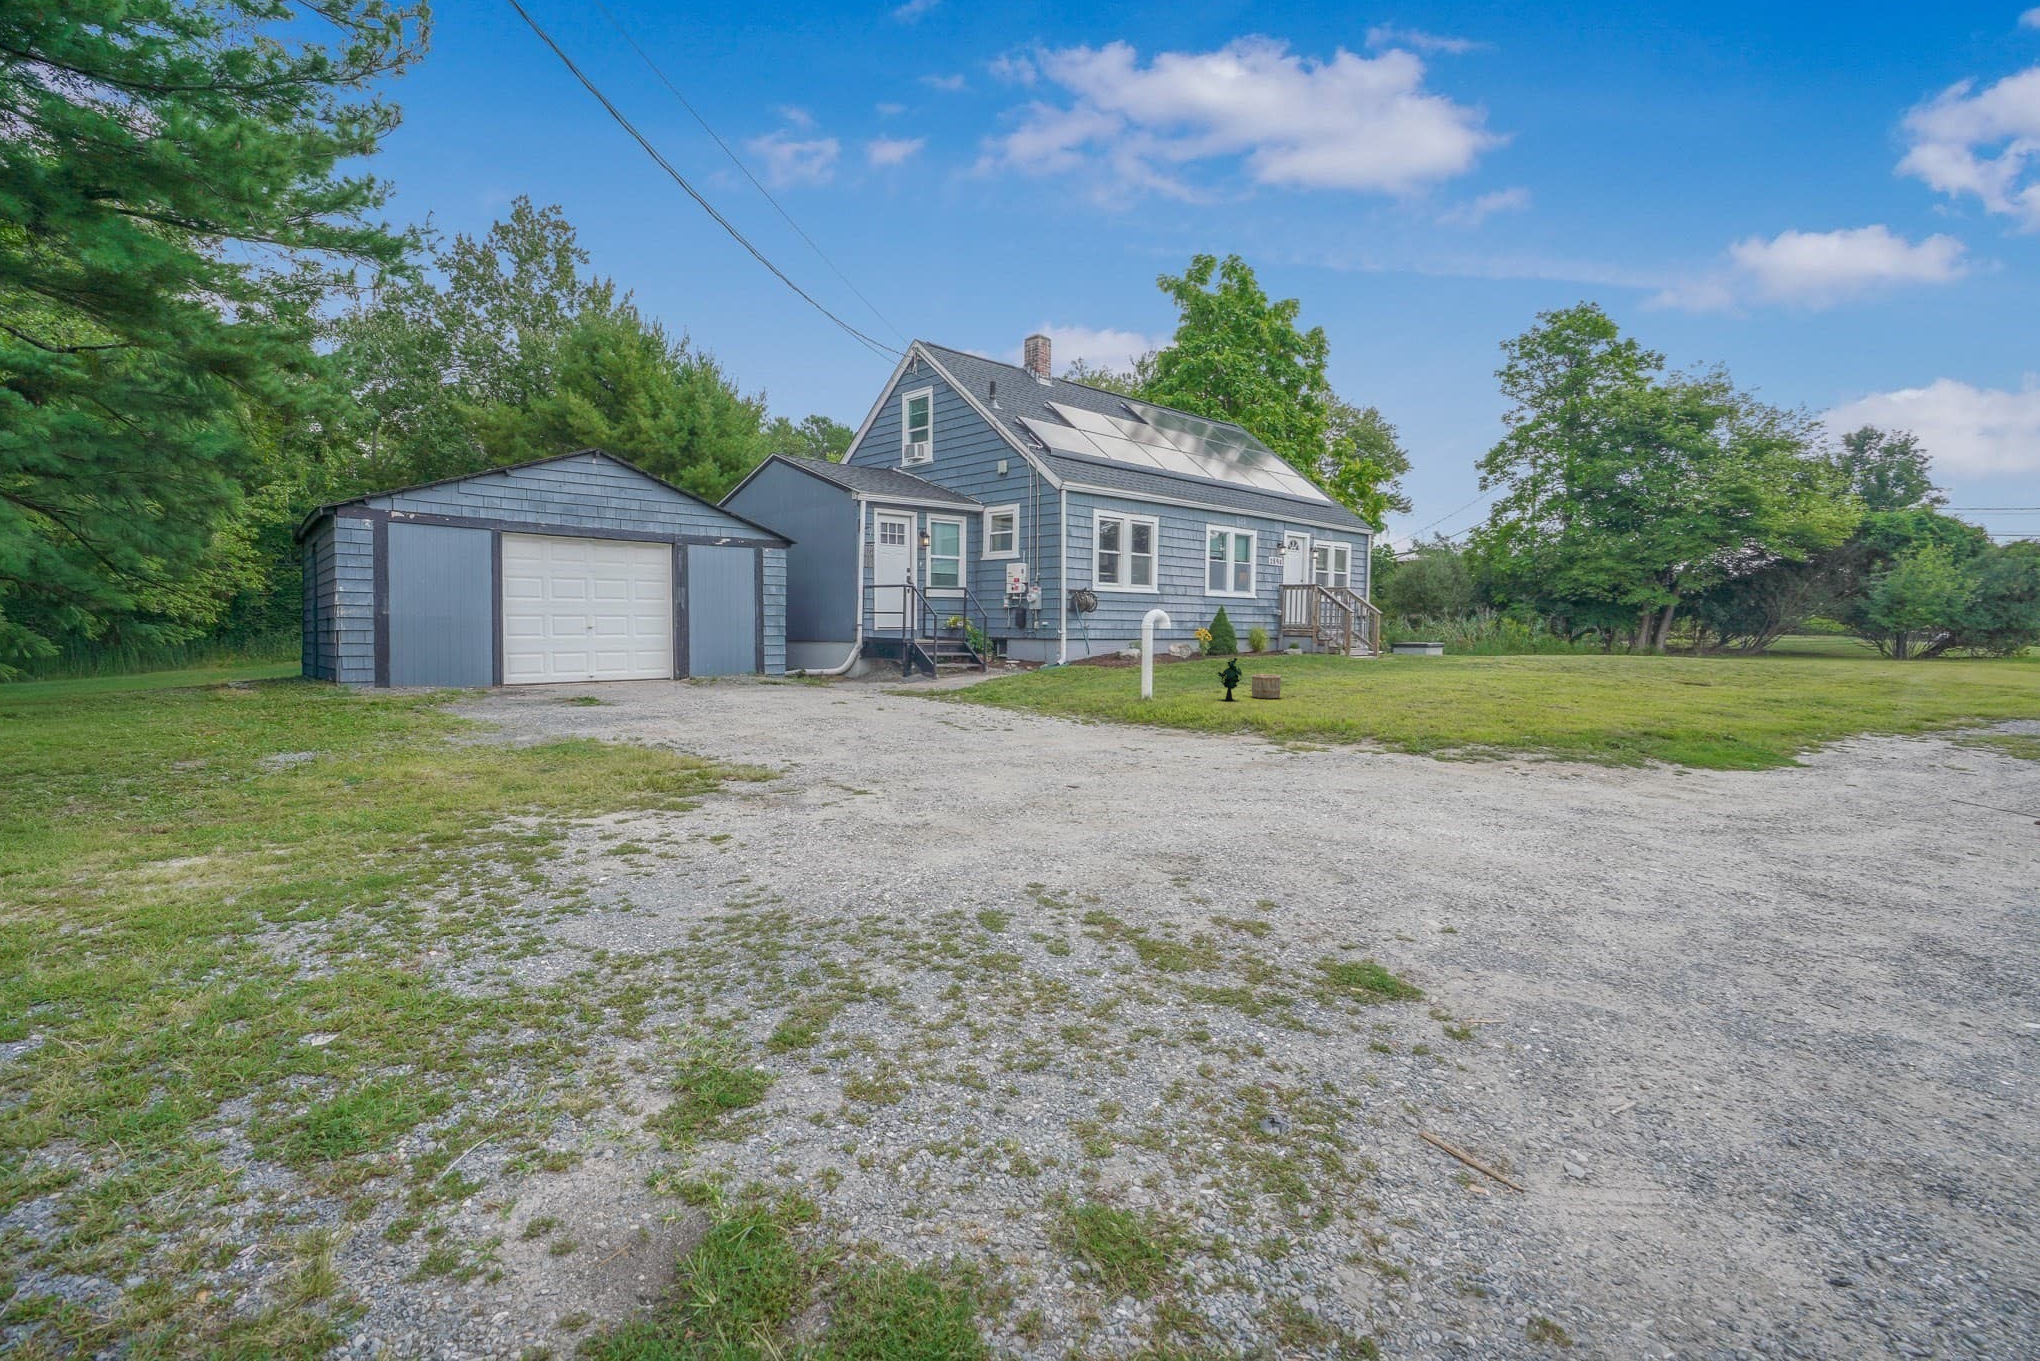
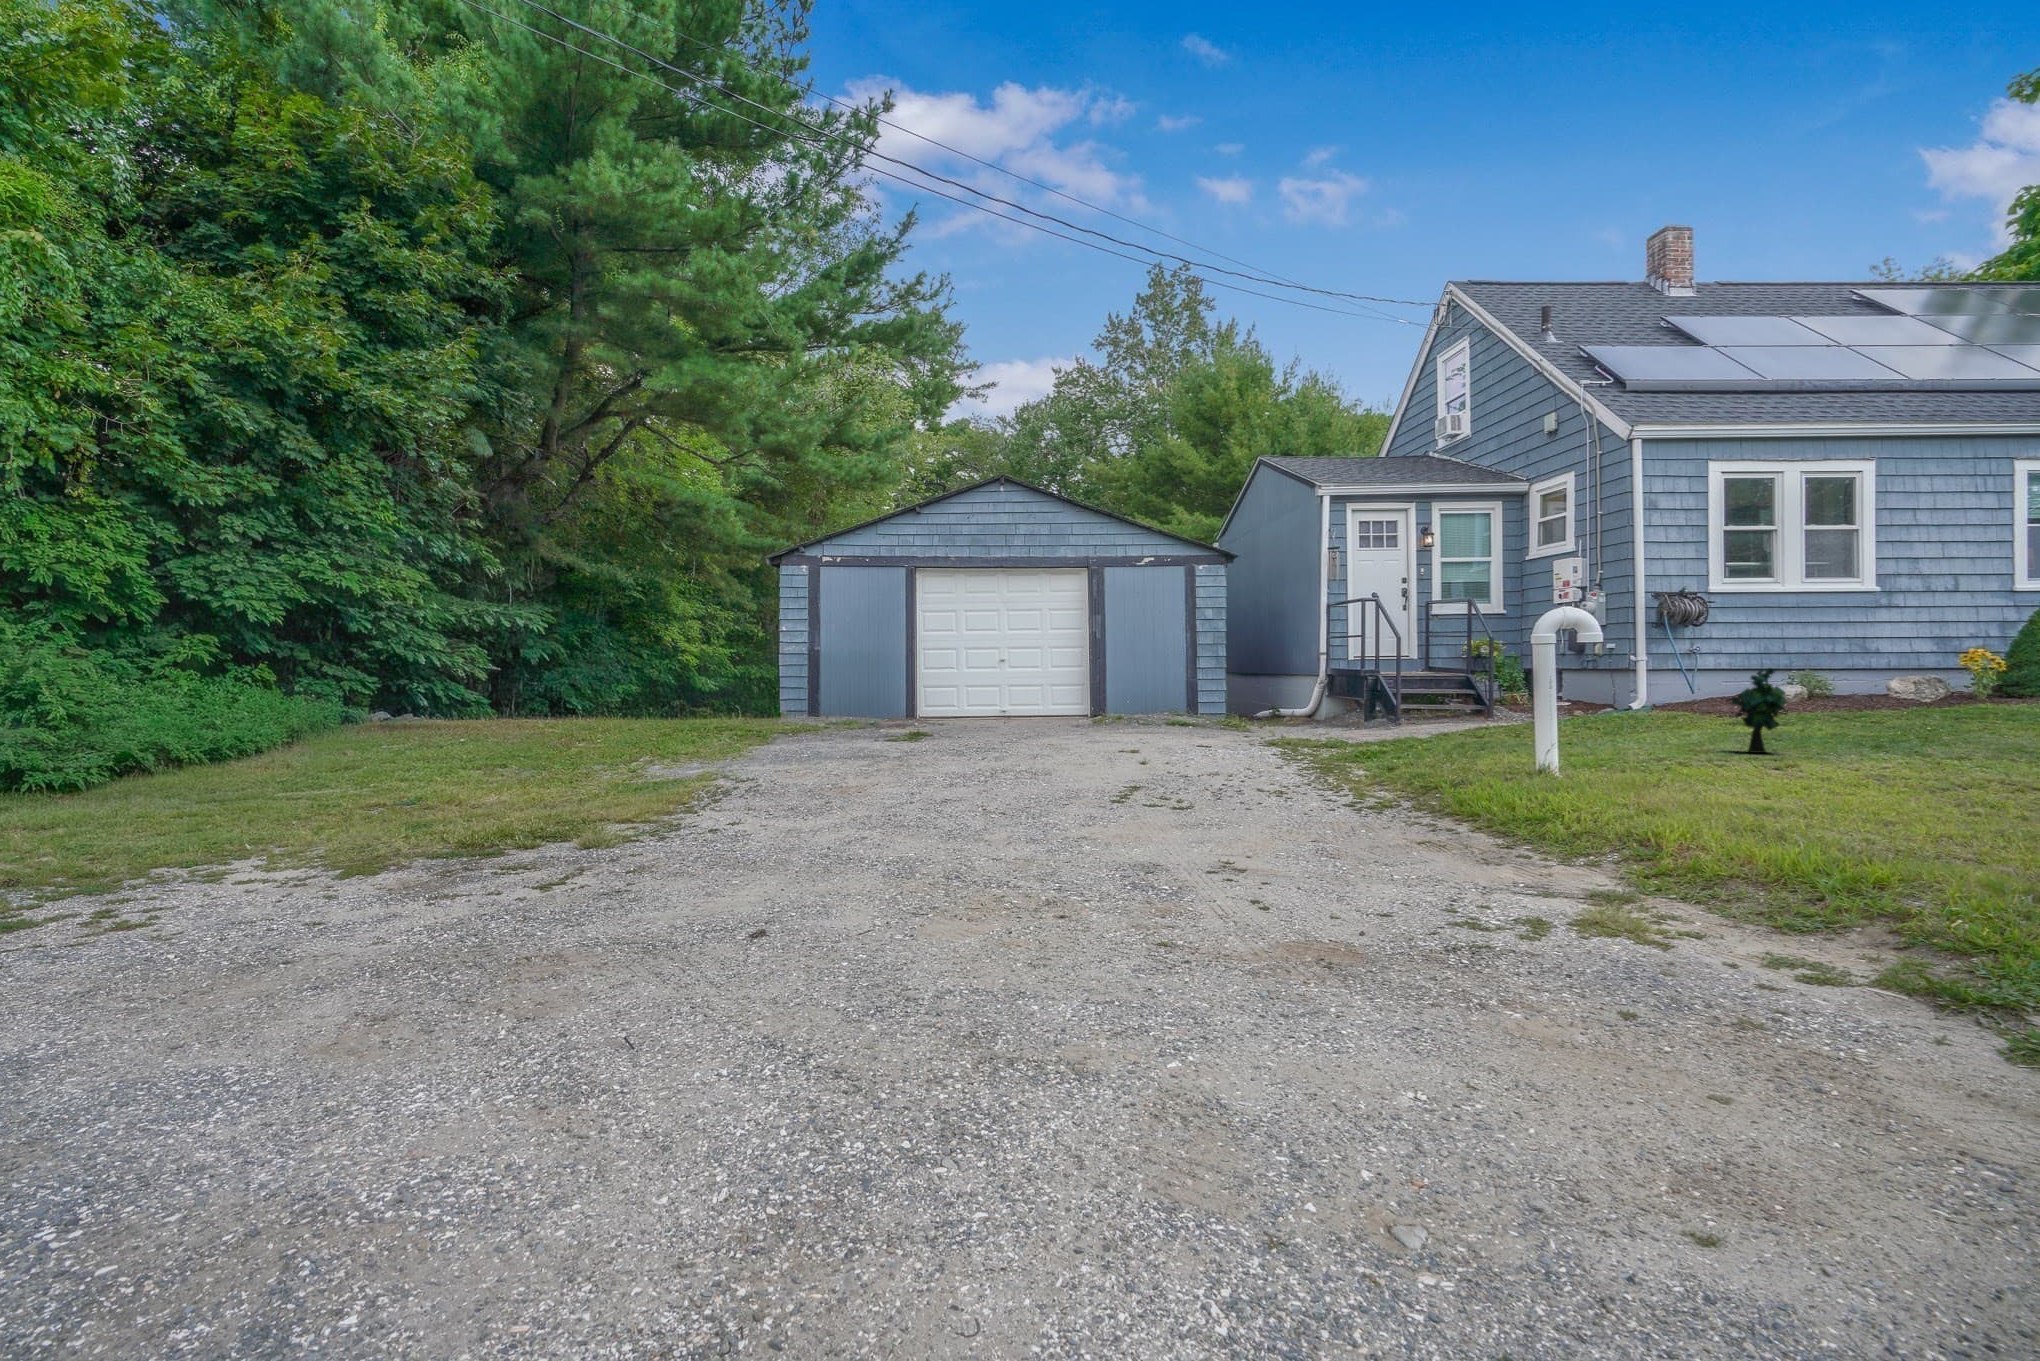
wooden bucket: present [1251,674,1281,698] -> none [1838,706,1919,755]

